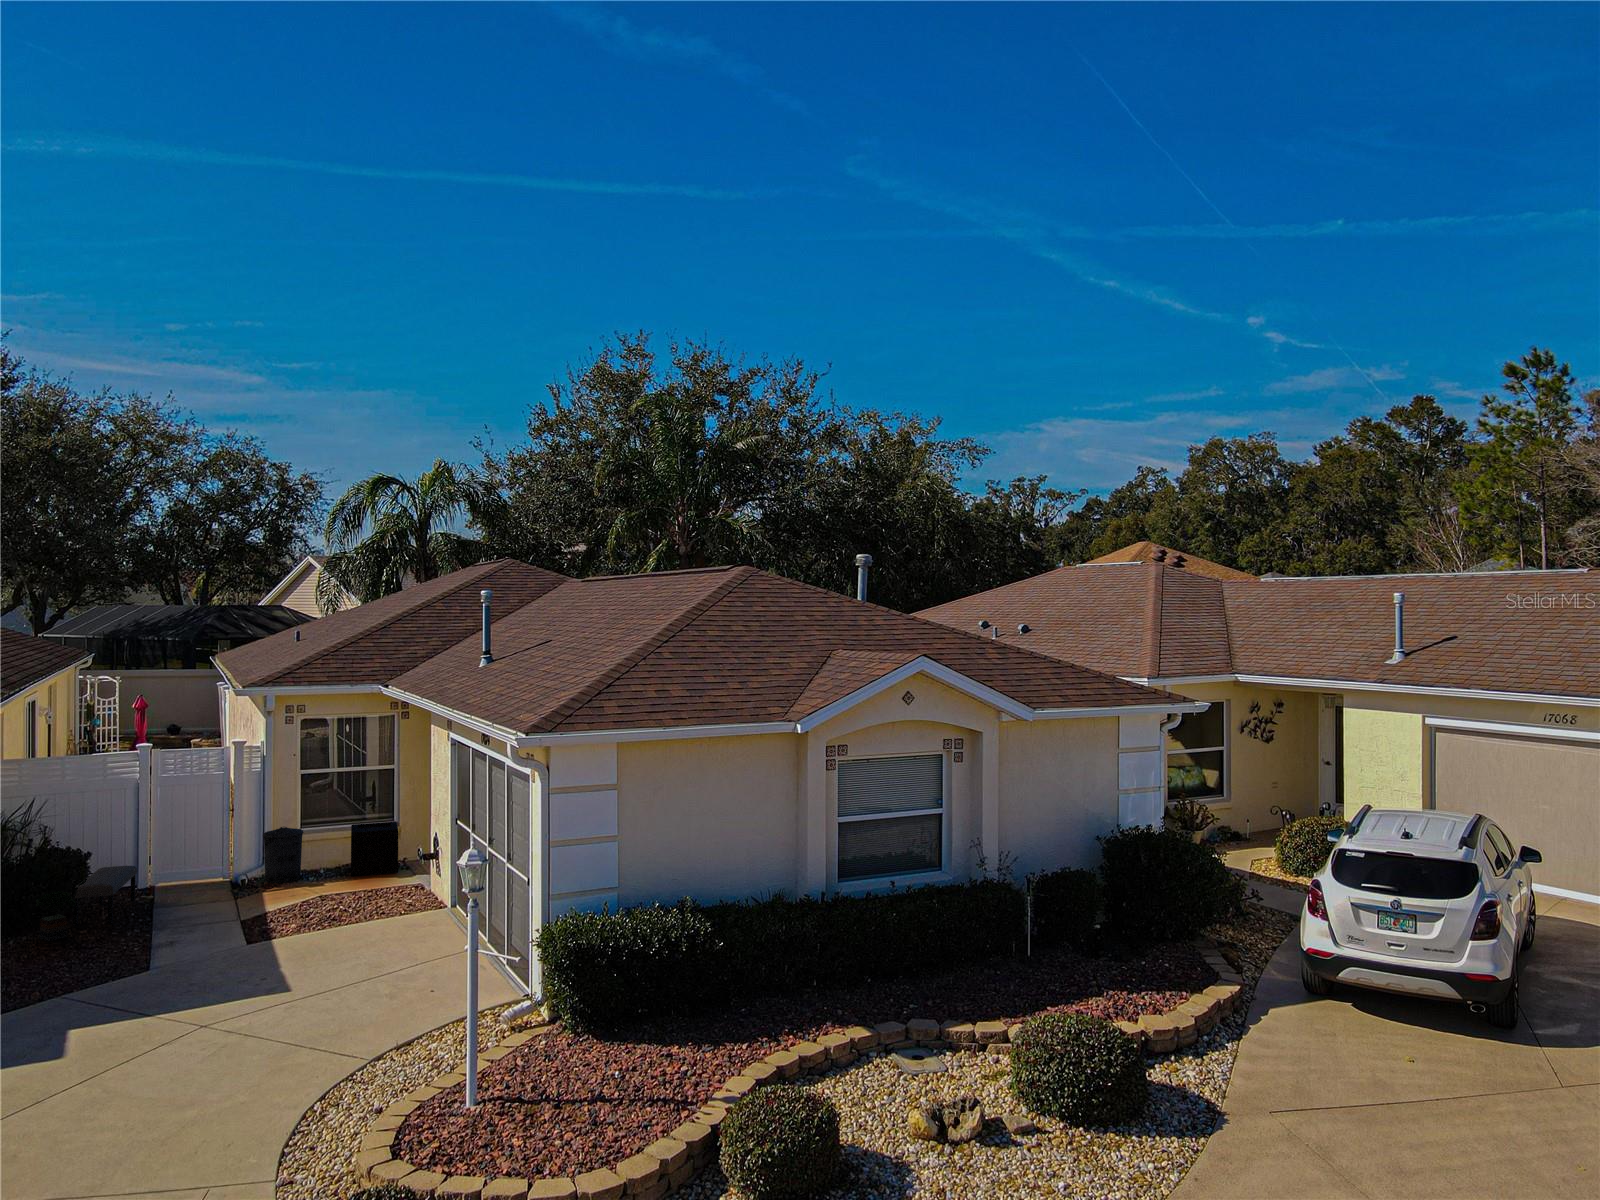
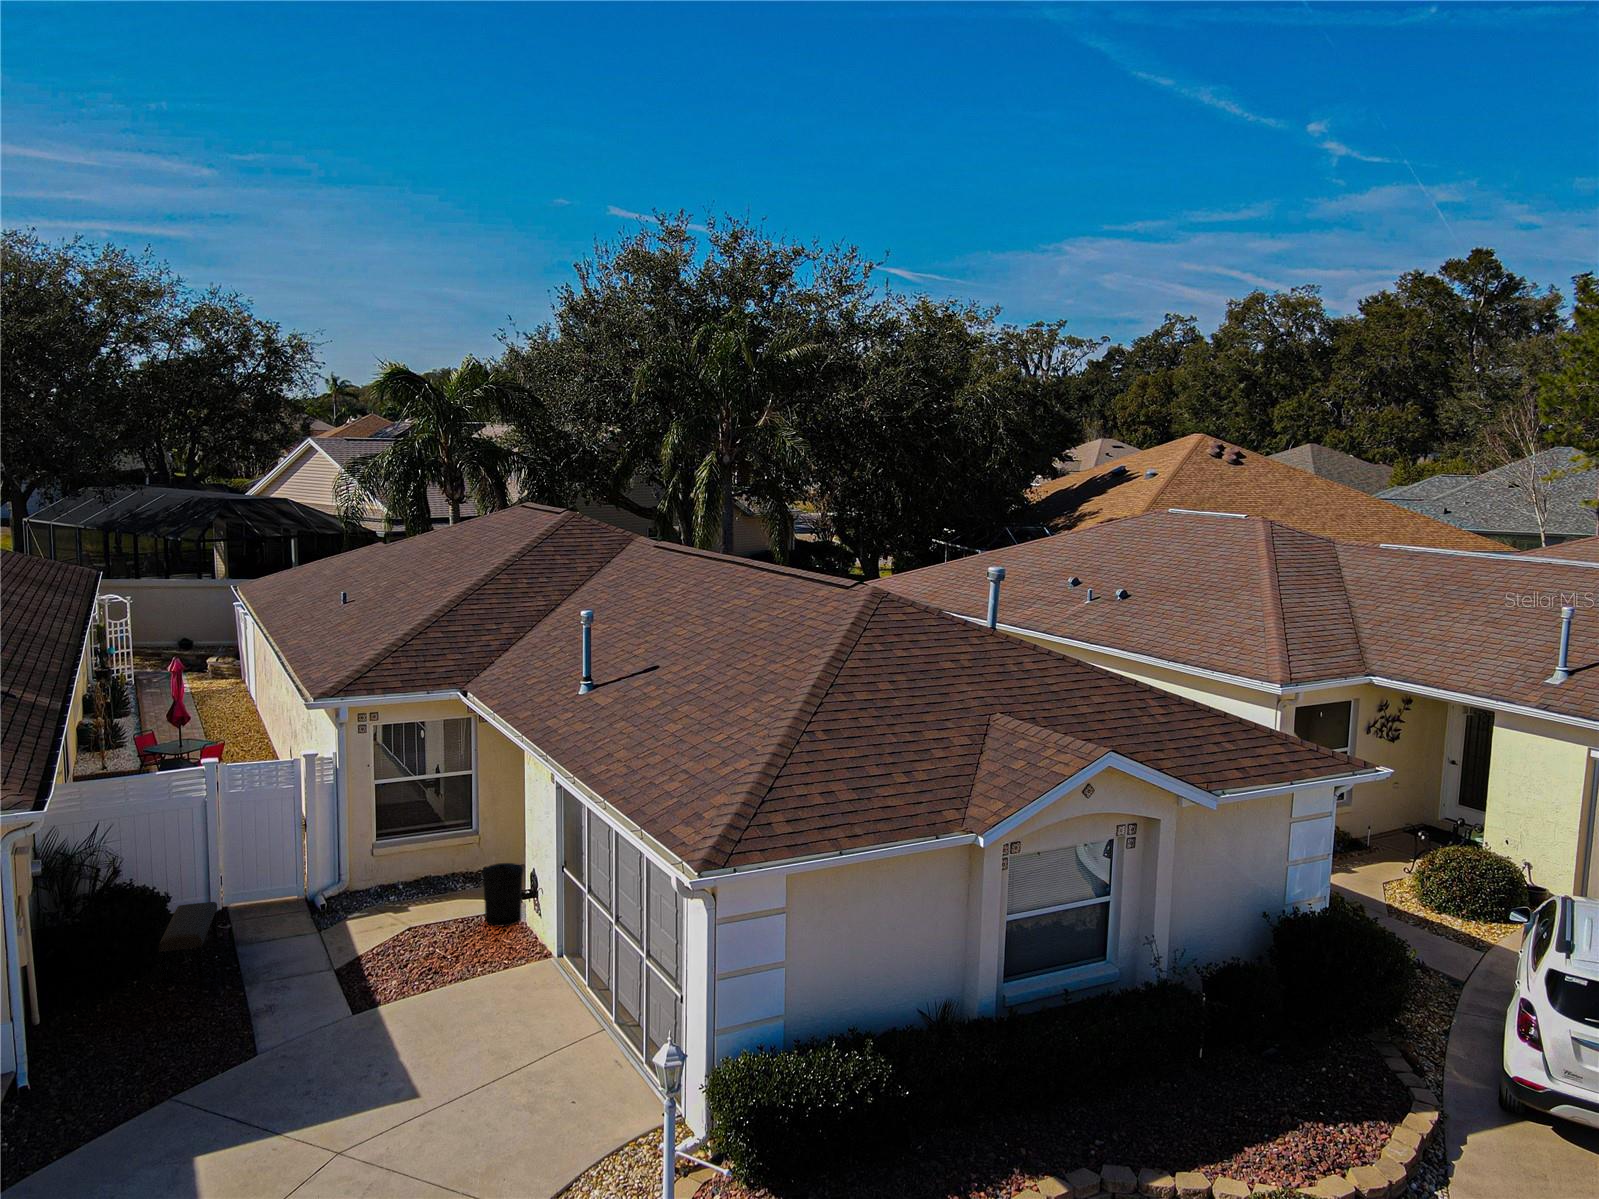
wooden crate: present [351,821,398,876] -> none [429,833,483,897]
trash can: present [263,827,304,883] -> present [482,863,523,927]
potted tree: present [36,891,75,941] -> none [125,949,168,1005]

